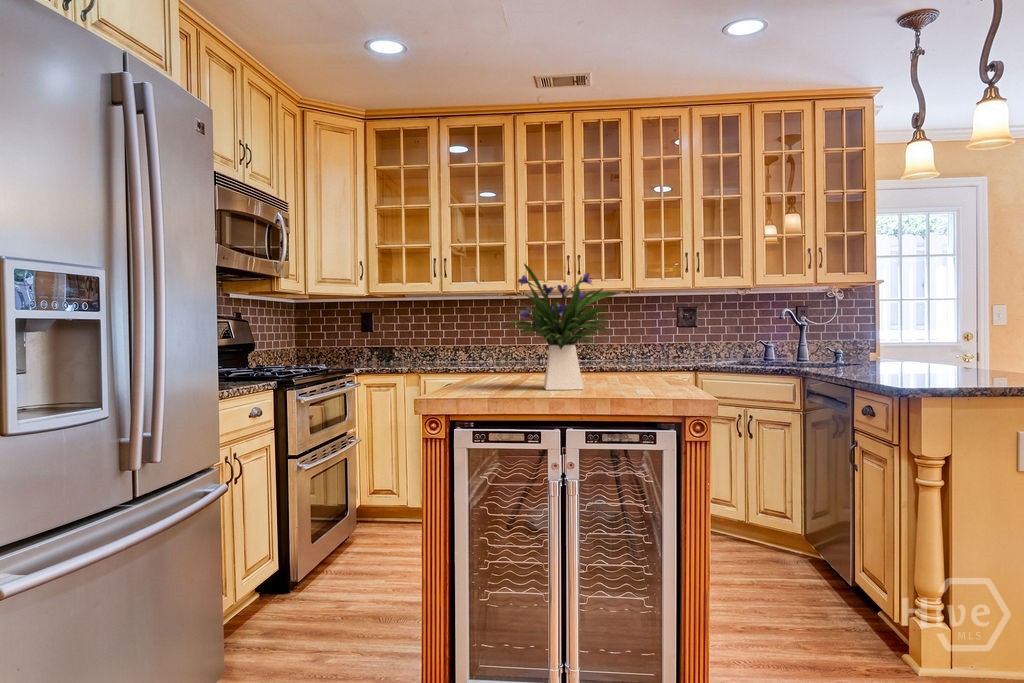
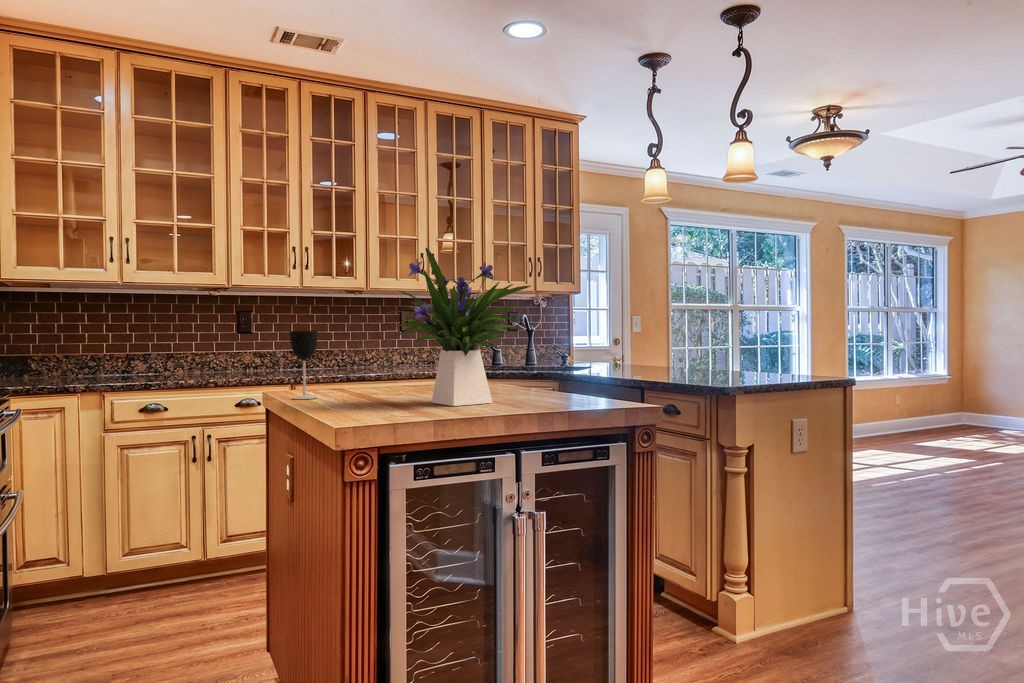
wine glass: none [473,329,494,381] -> present [290,331,318,399]

